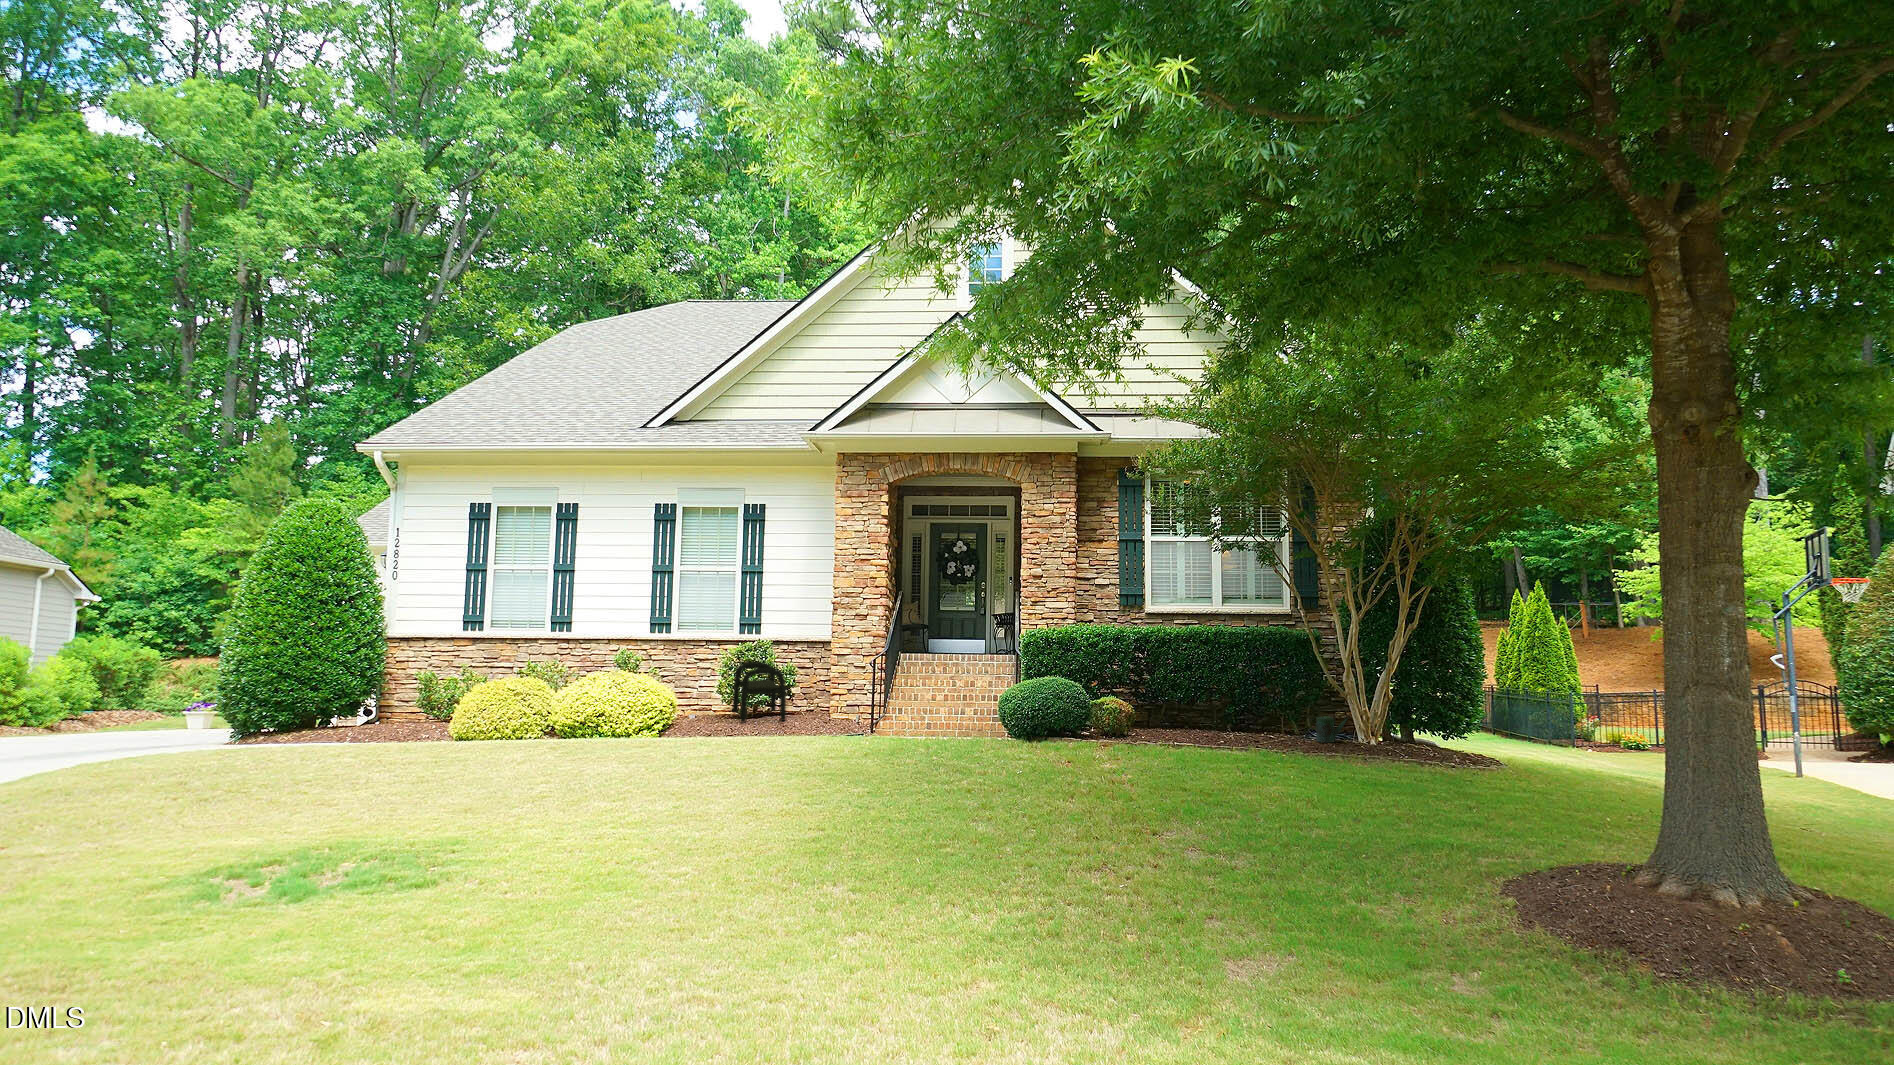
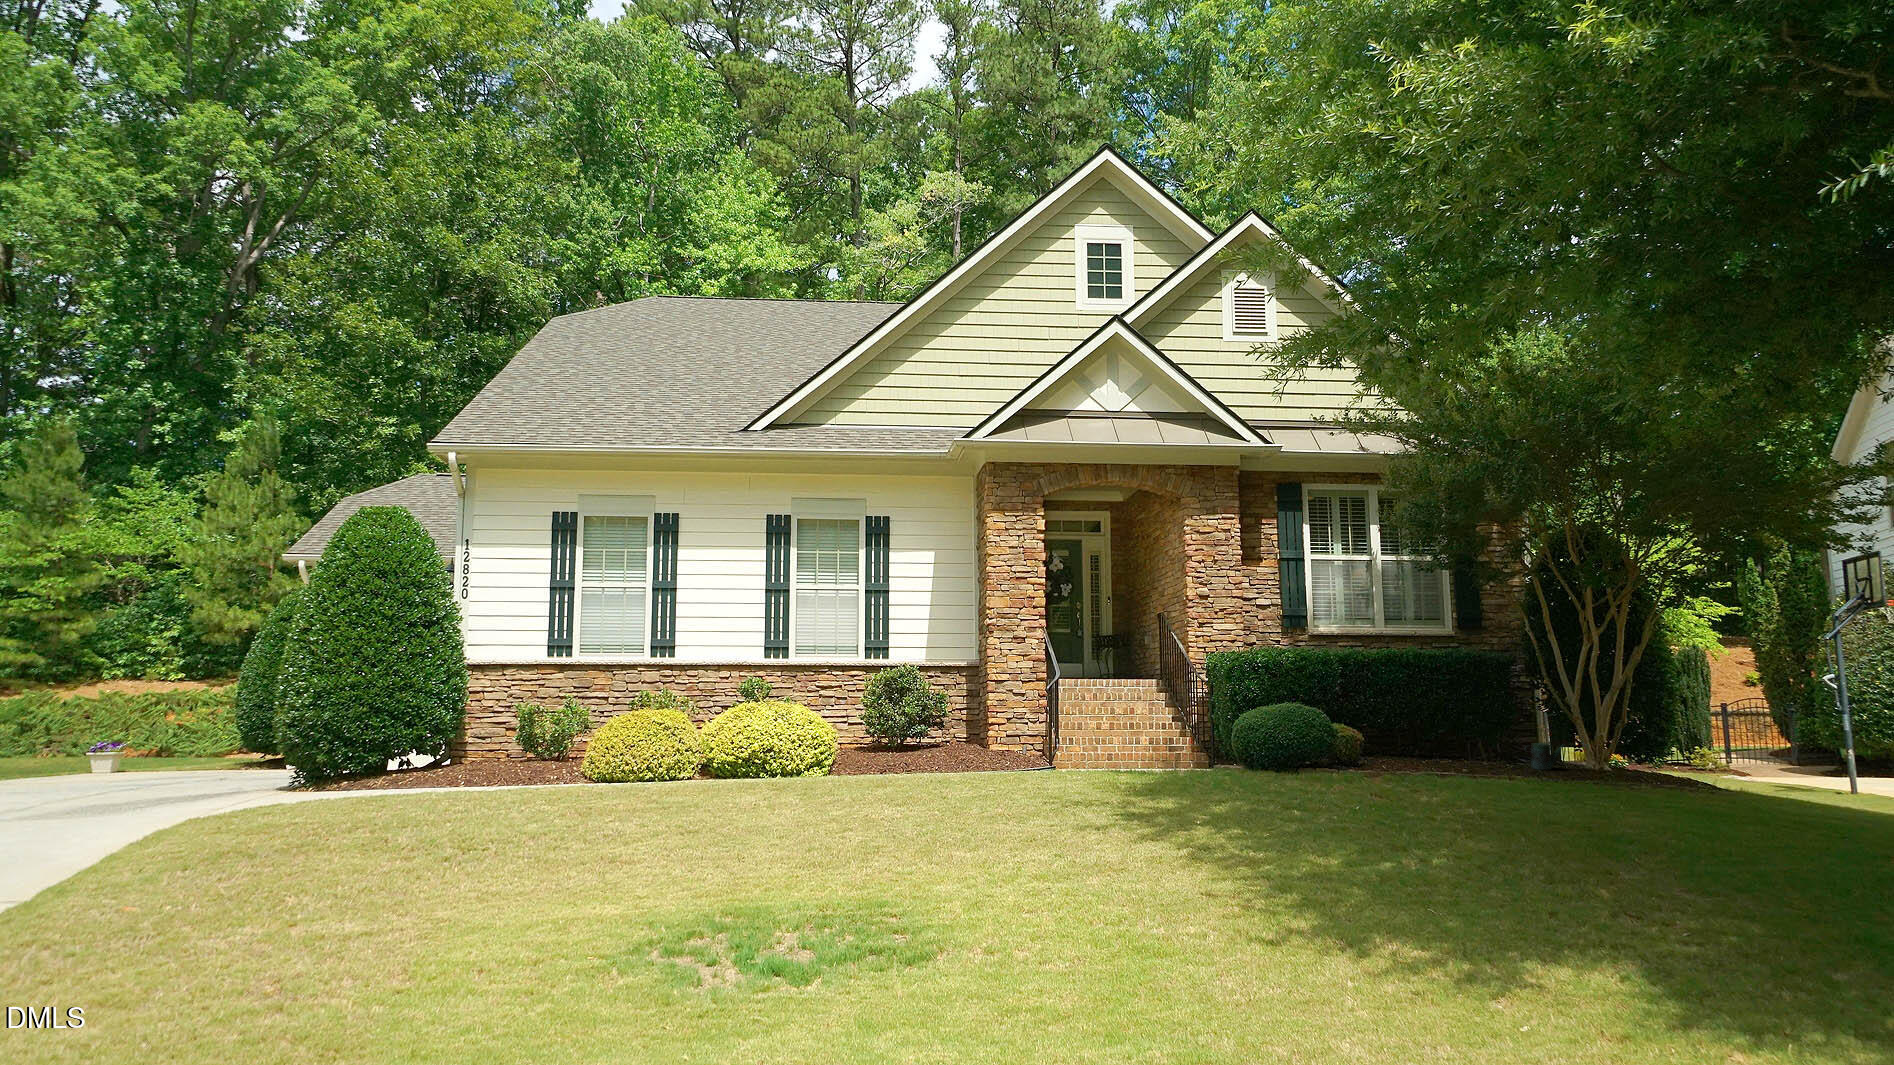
bench: present [732,662,786,723] -> none [879,690,953,757]

